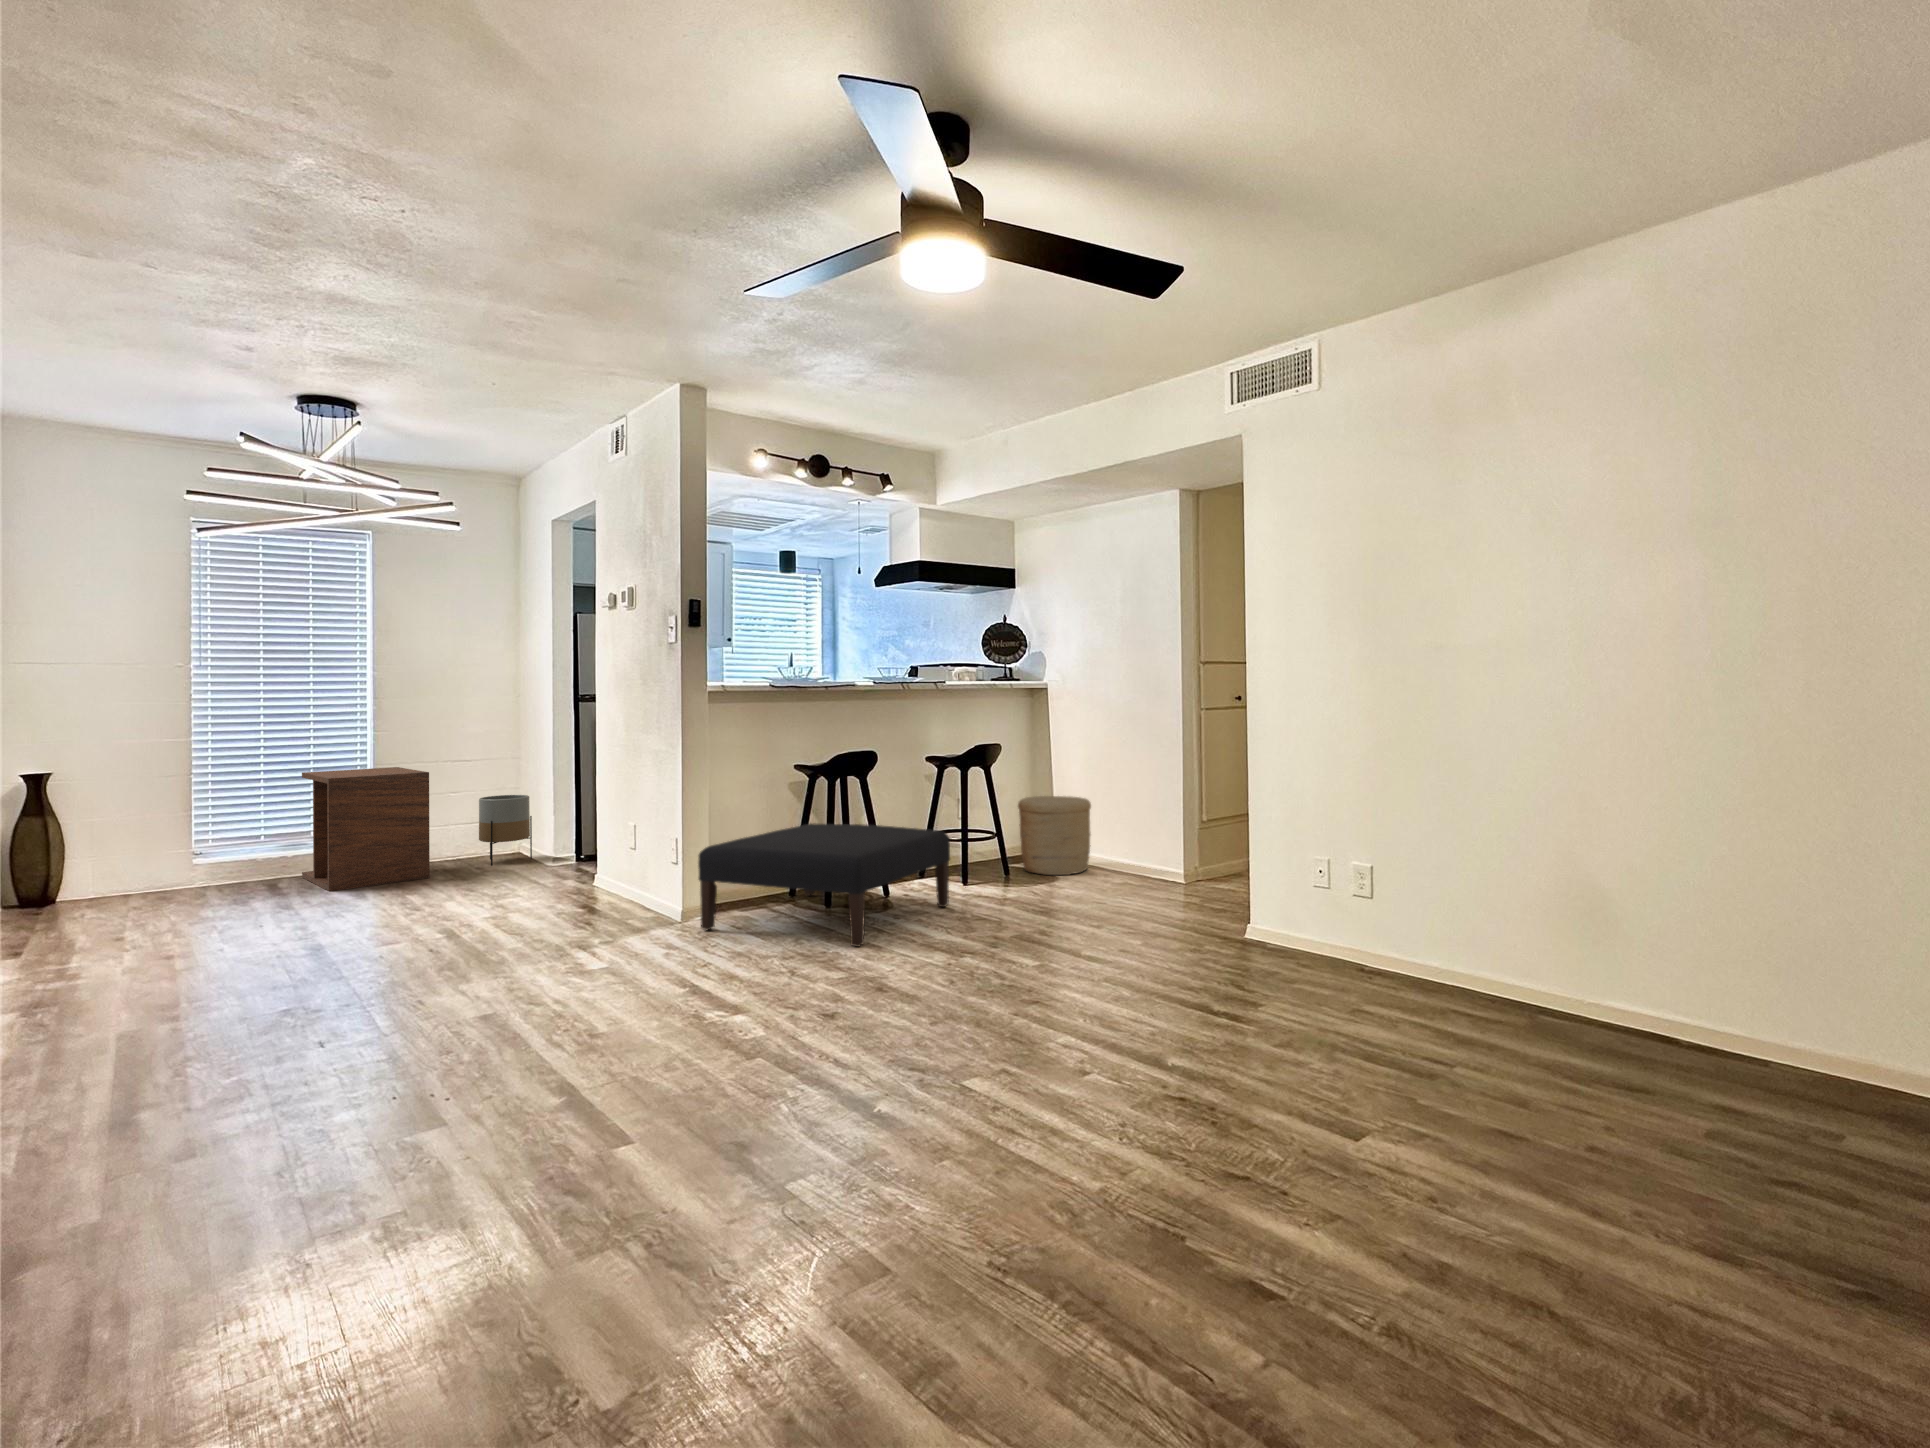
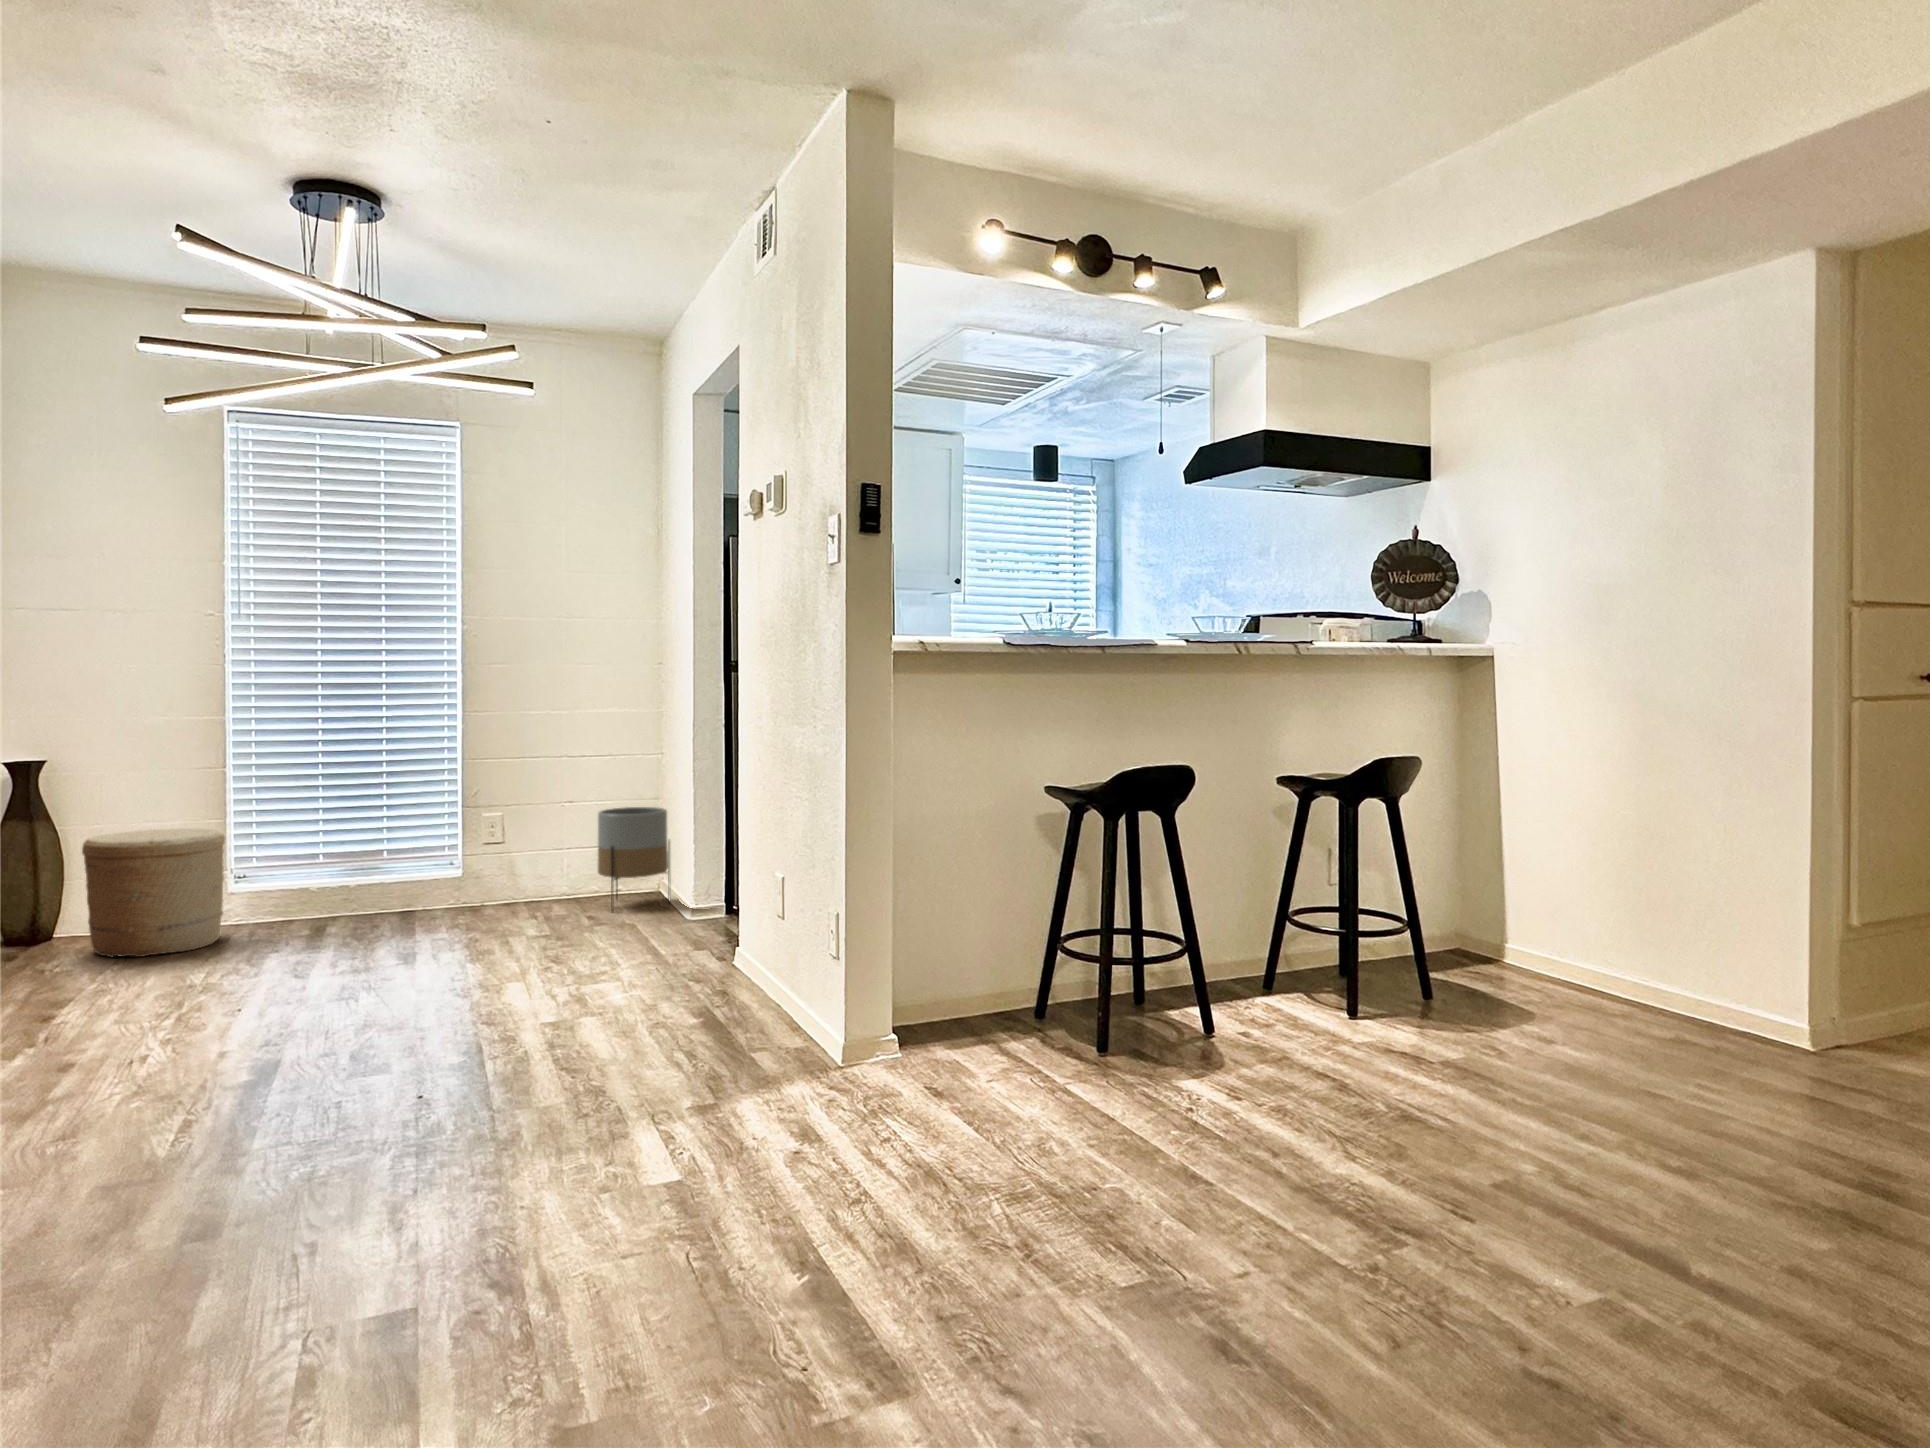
side table: present [302,767,430,891] -> none [366,762,520,945]
woven basket: present [1018,796,1091,875] -> present [82,828,225,957]
ottoman: present [698,823,950,947] -> none [867,892,1337,1179]

